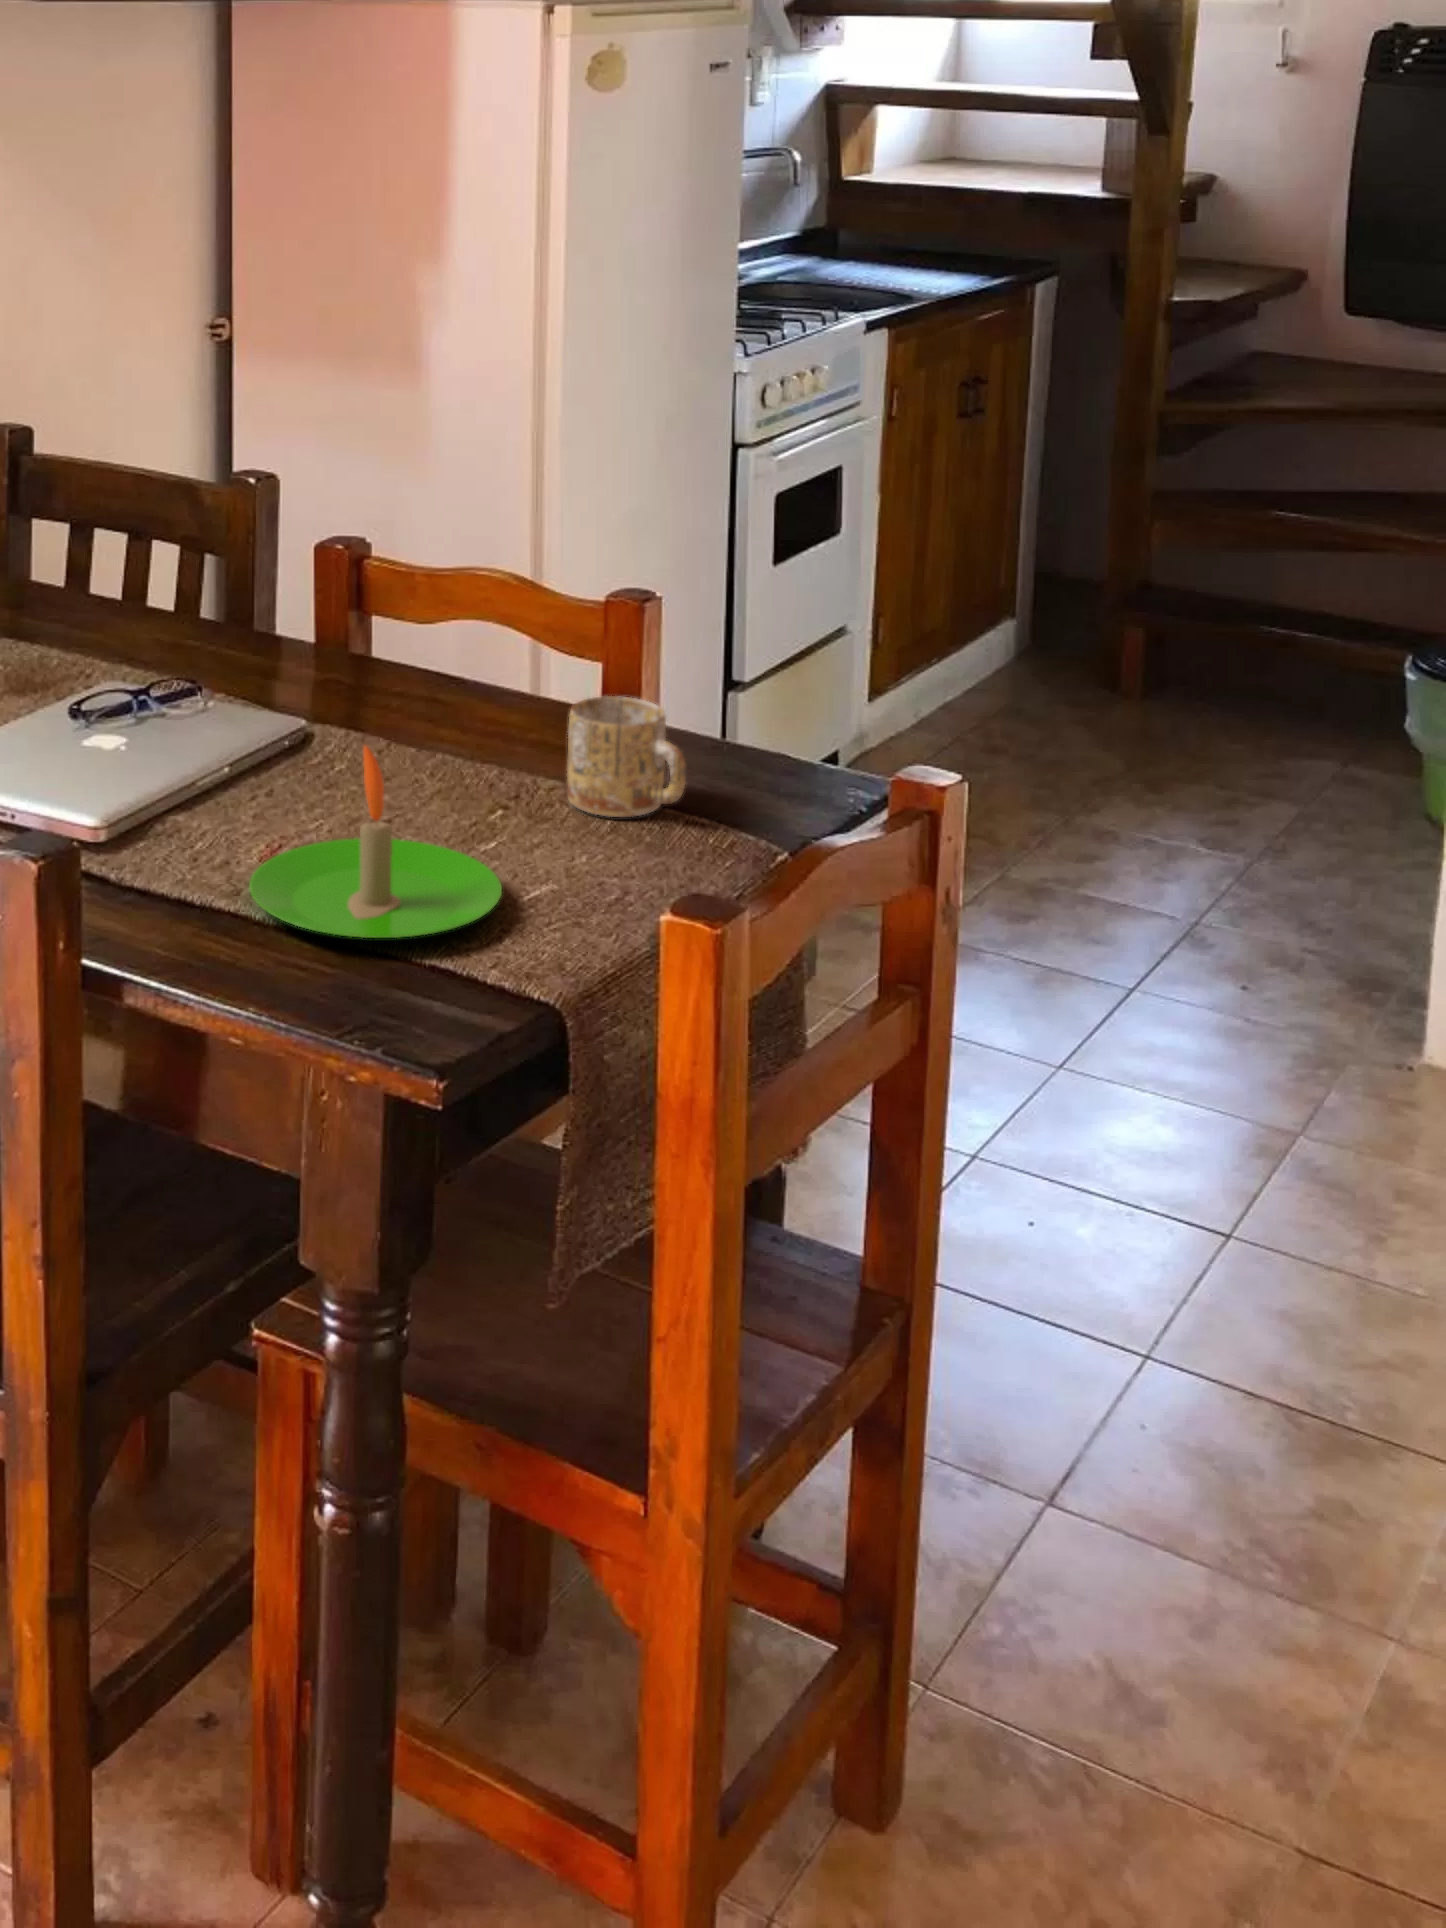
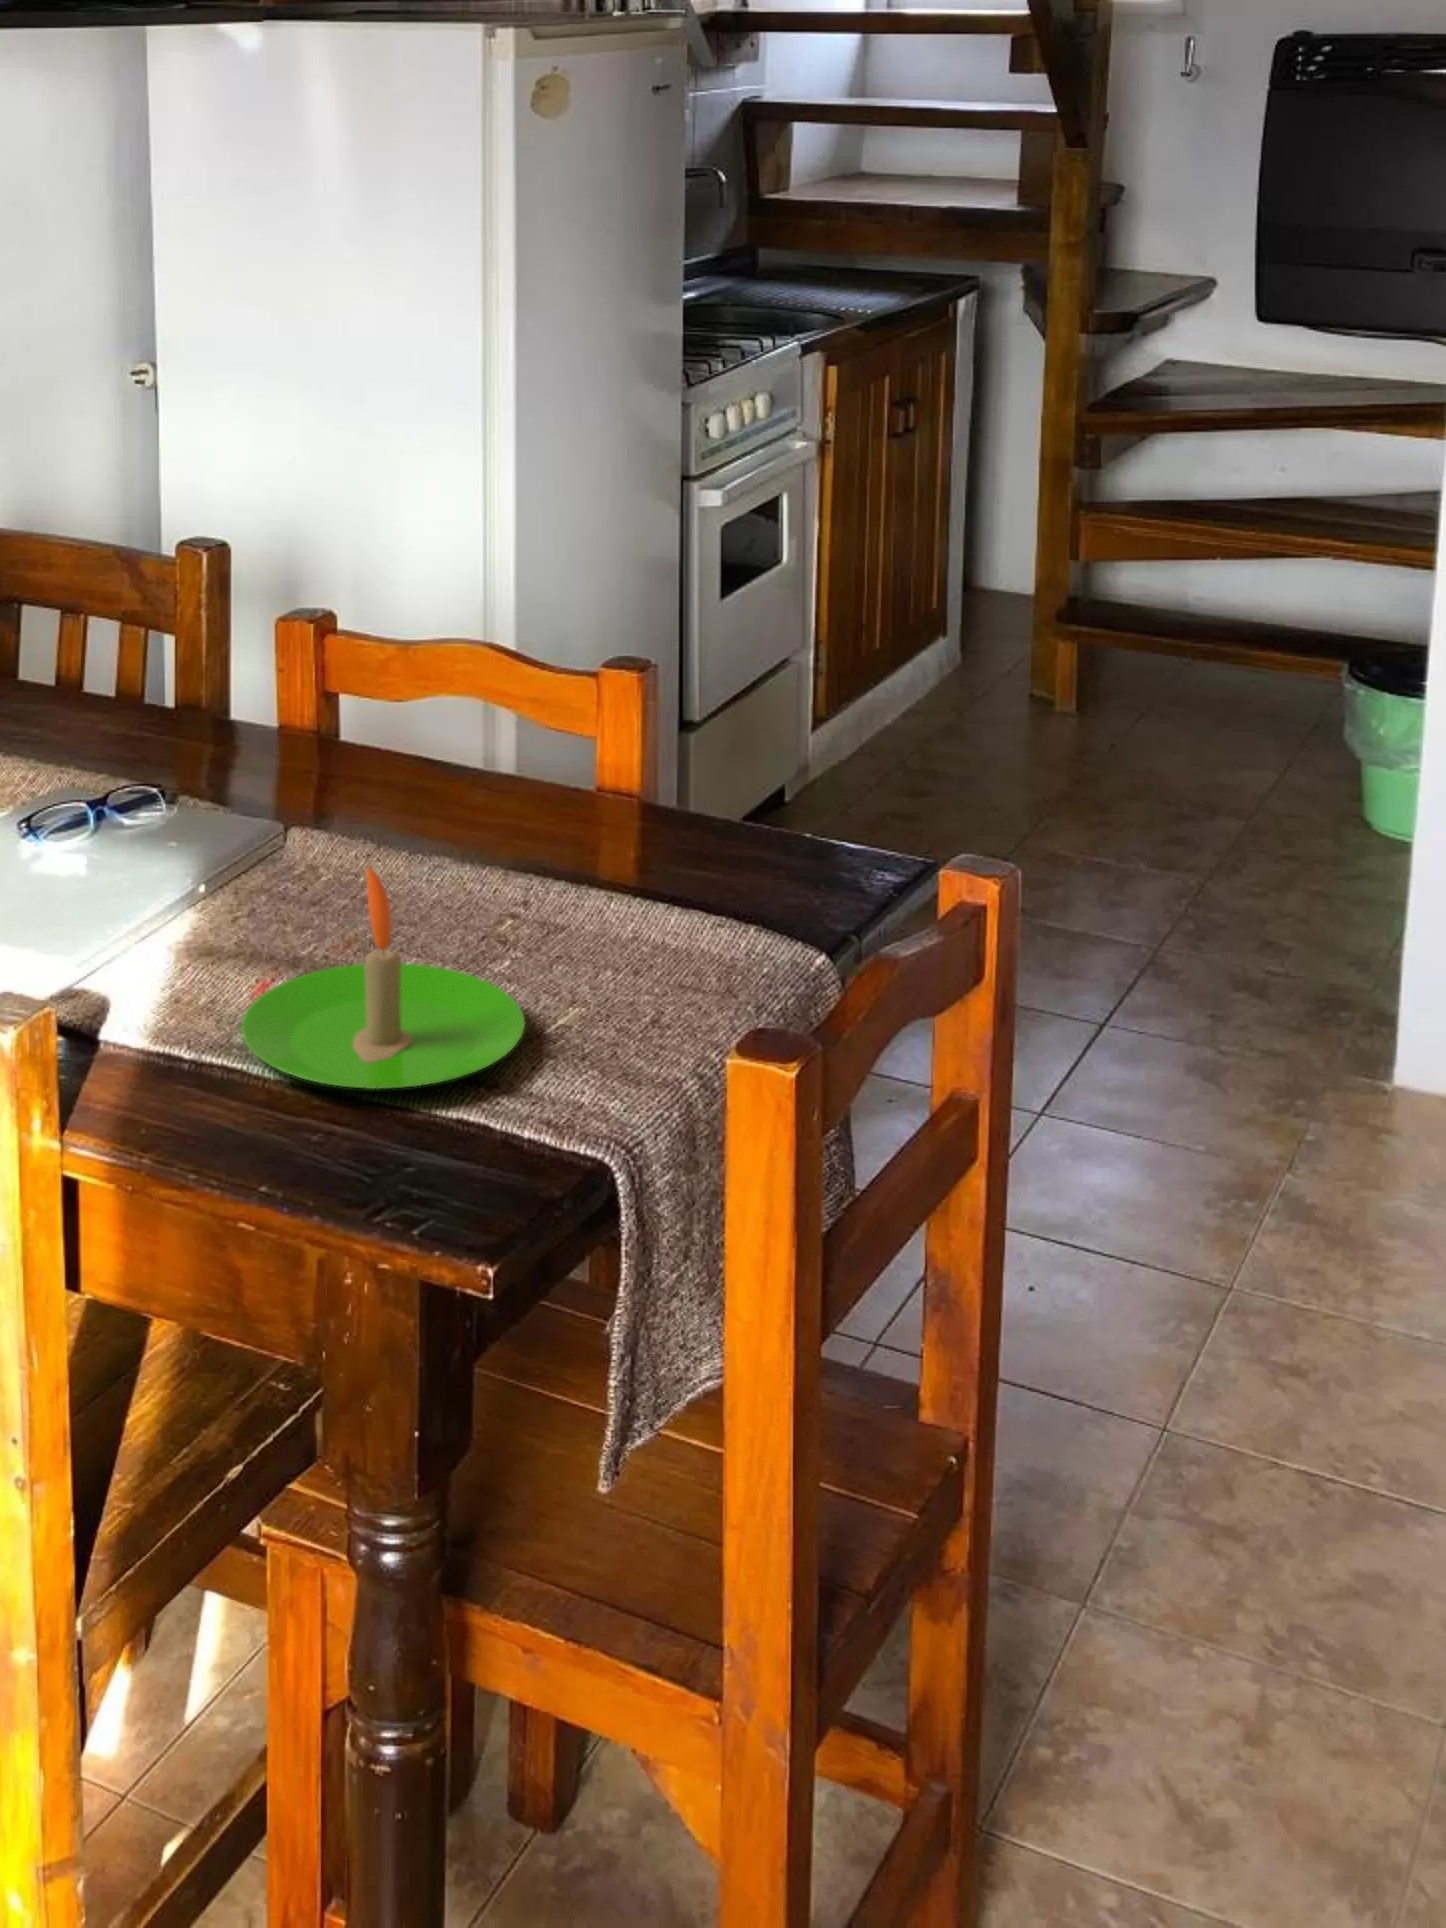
mug: present [567,696,686,817] -> none [577,786,708,920]

